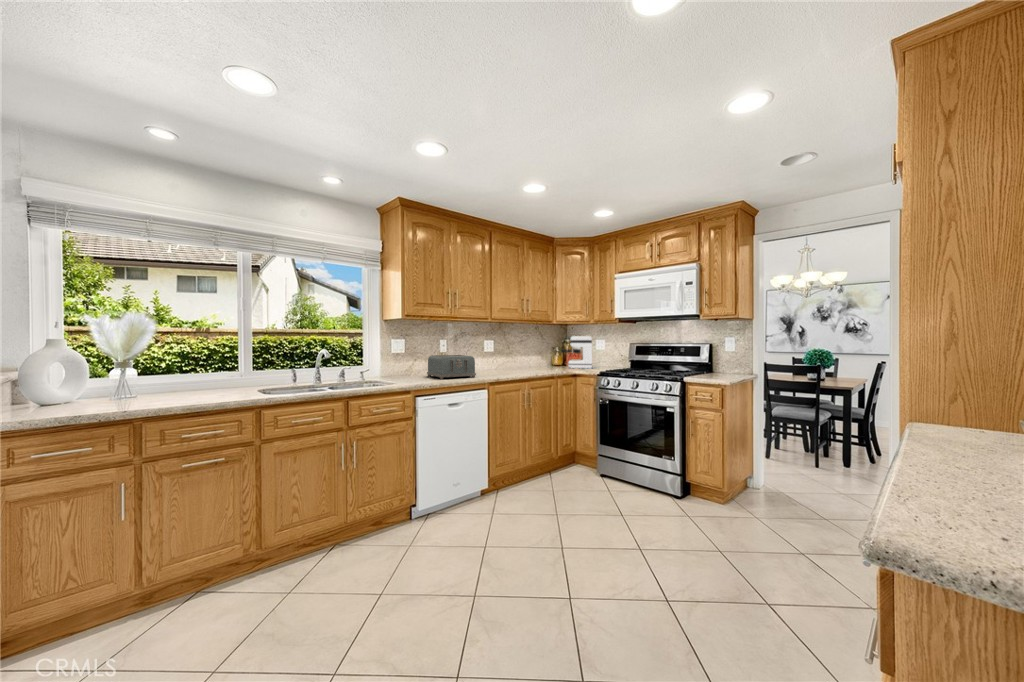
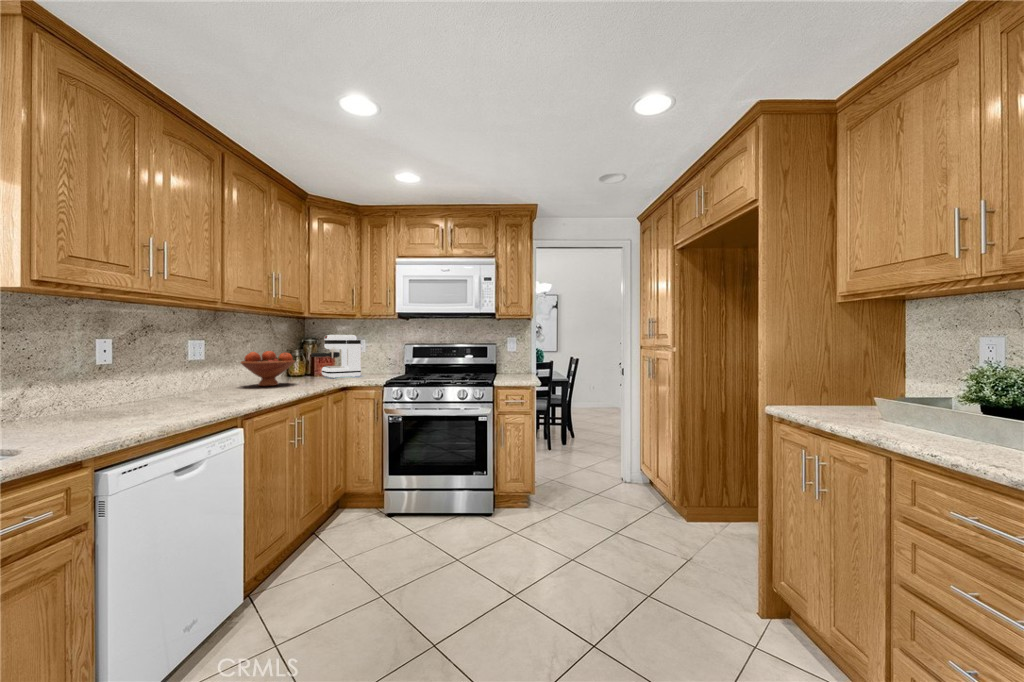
fruit bowl: none [511,347,541,370] -> present [241,351,295,386]
toaster: present [427,355,476,379] -> none [73,368,215,421]

